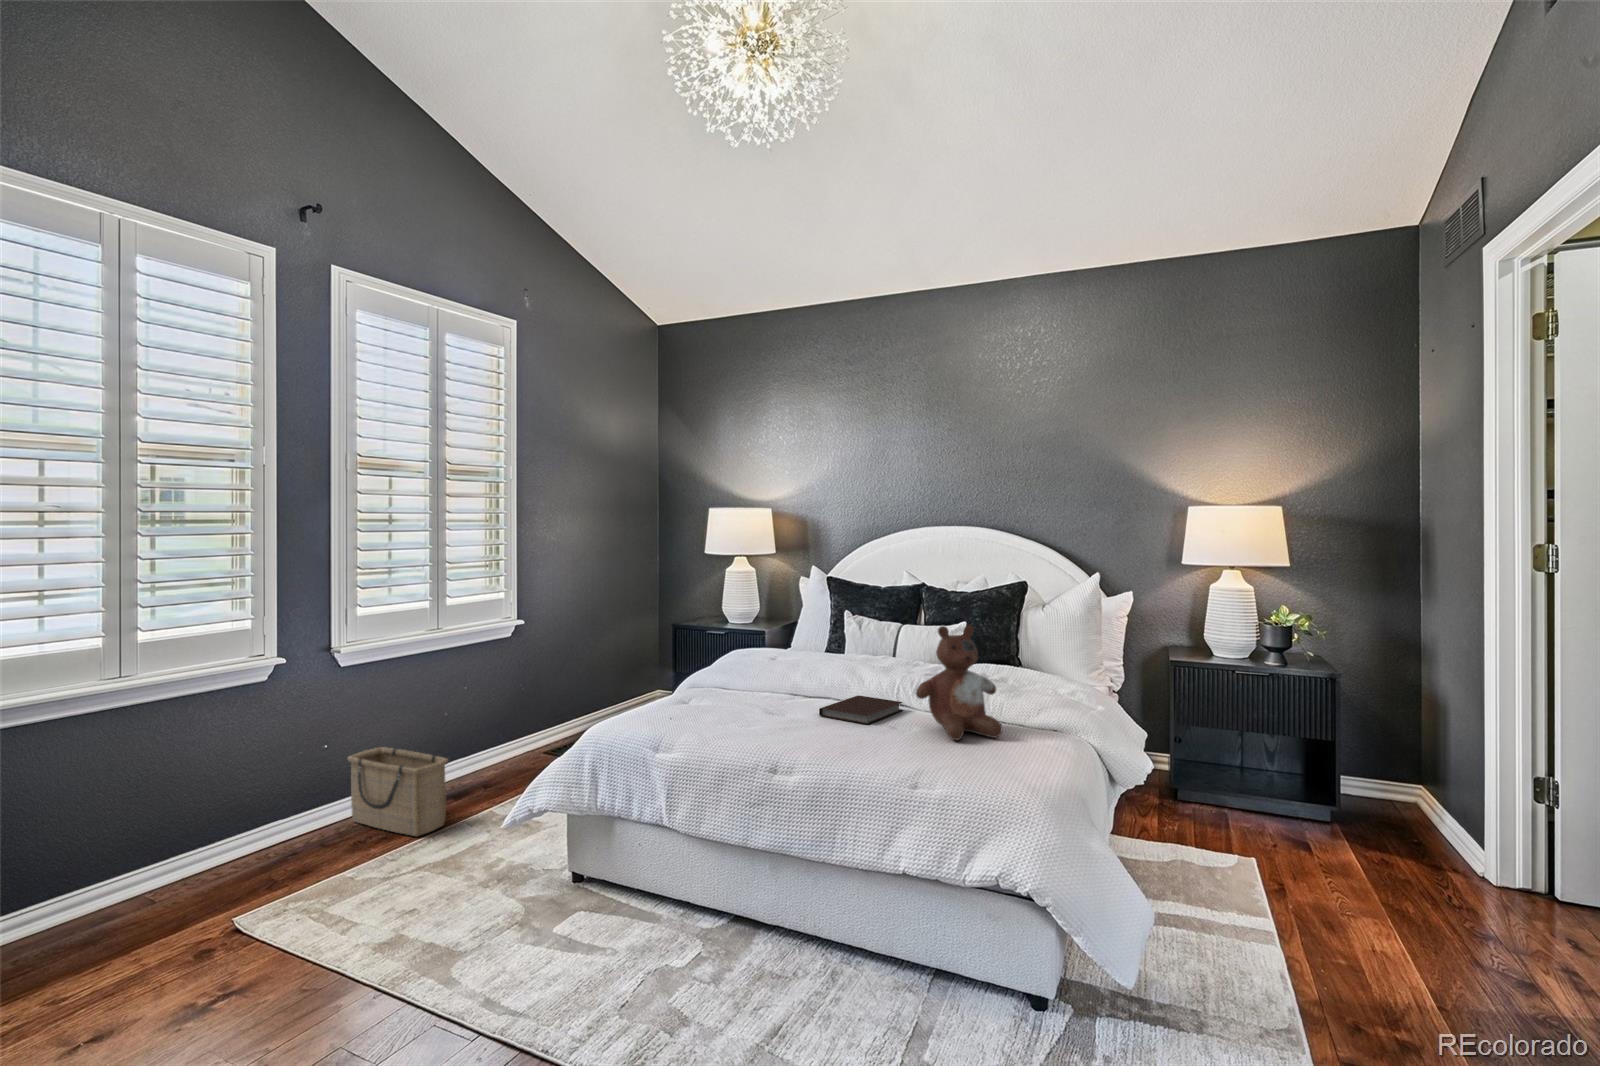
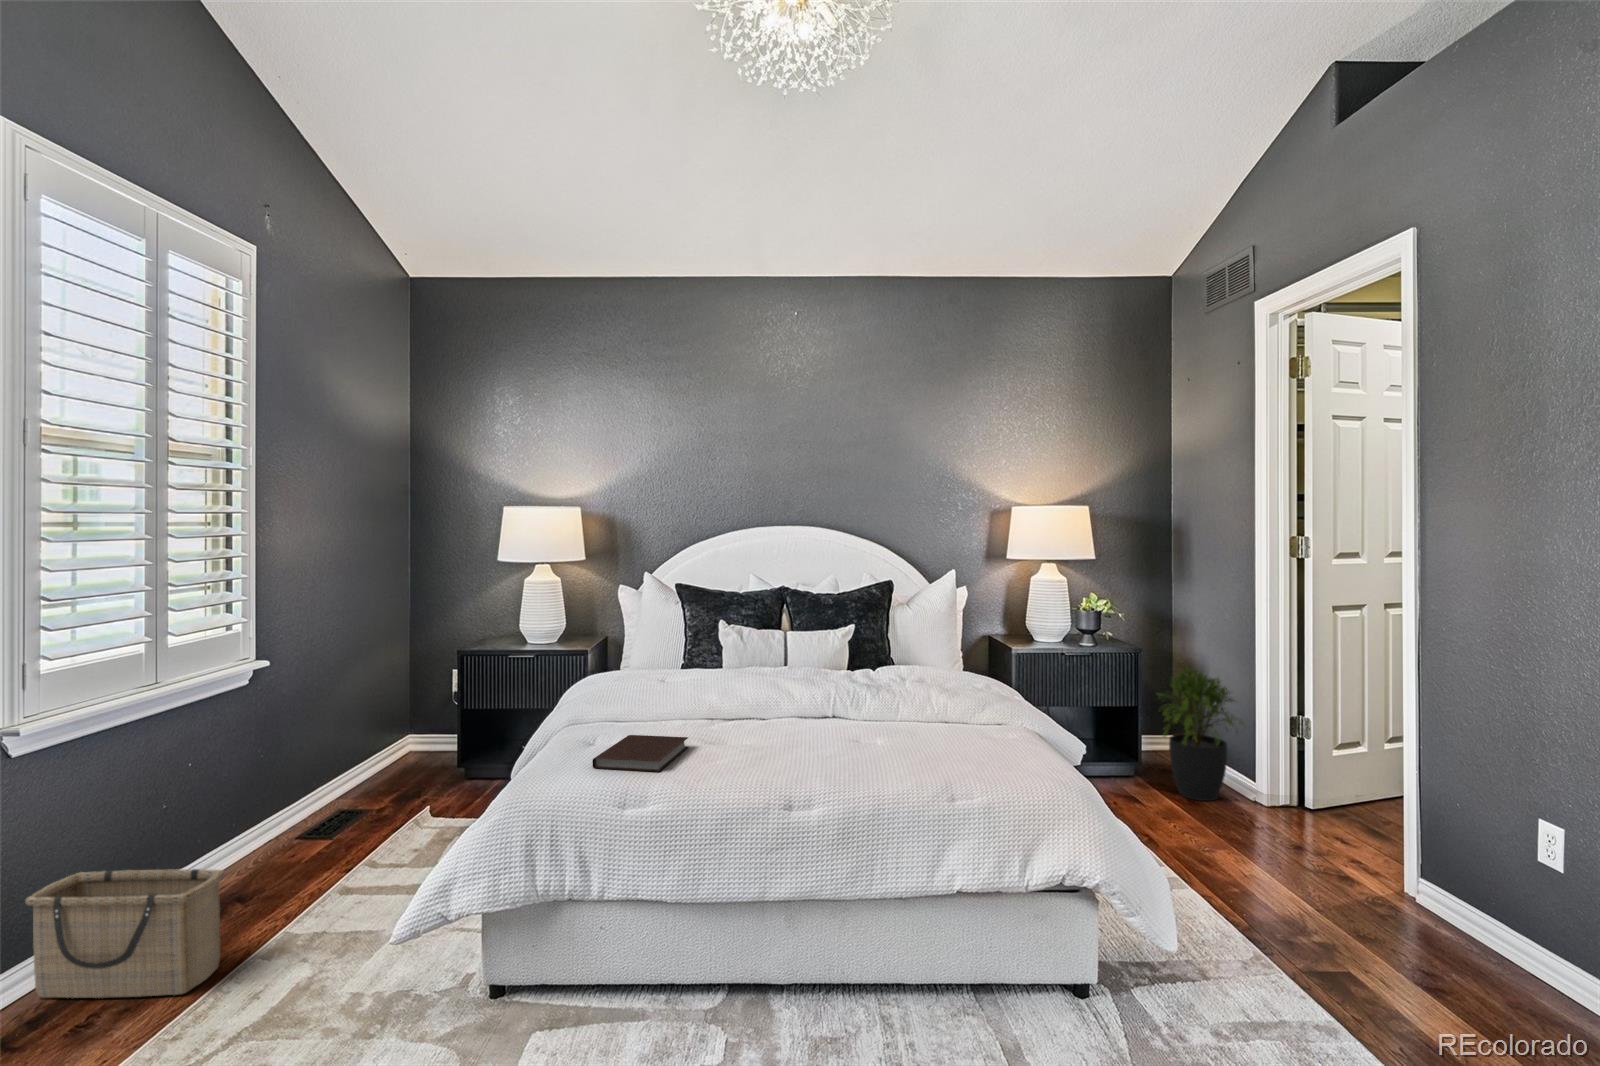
stuffed bear: present [916,625,1002,740] -> none [889,629,977,747]
notebook: present [819,696,902,725] -> present [592,735,688,772]
potted plant: none [1339,696,1470,865] -> present [1157,668,1246,801]

